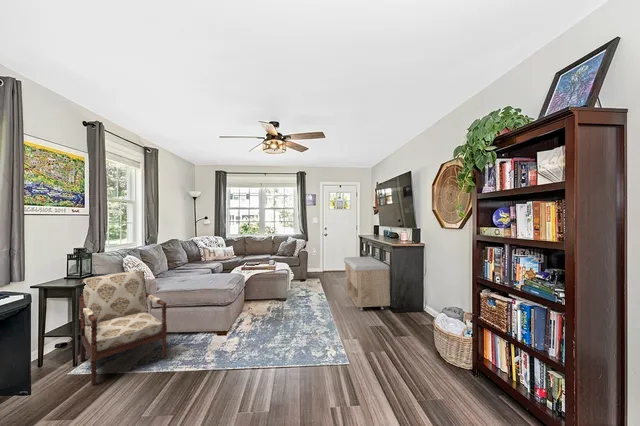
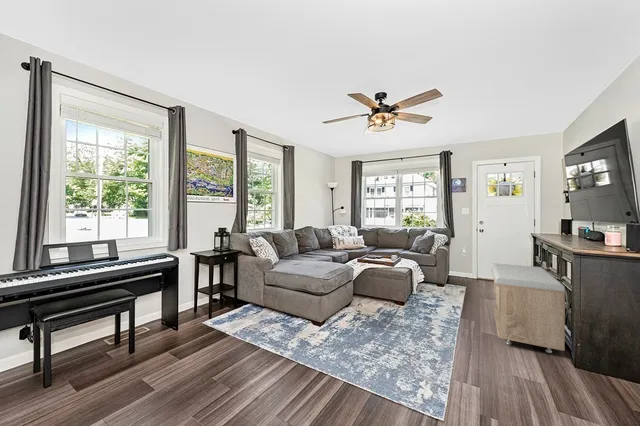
armchair: present [79,270,167,384] -> none [207,251,264,338]

